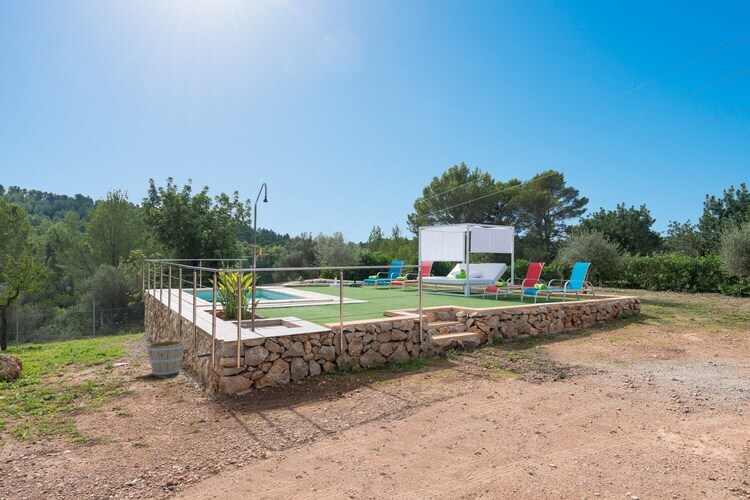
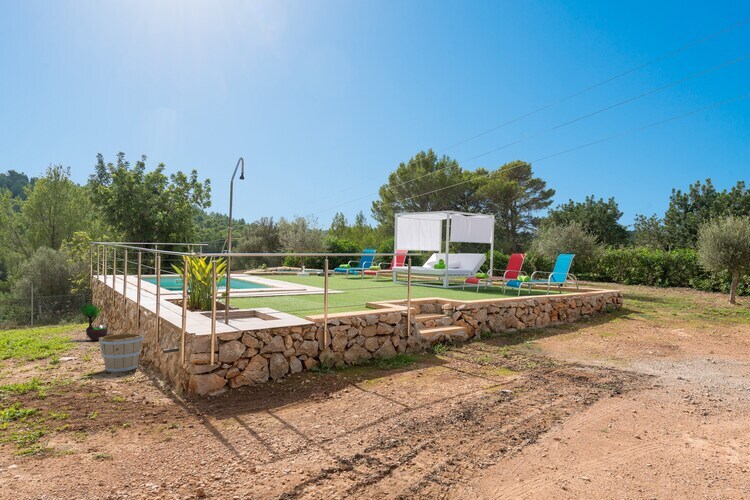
potted tree: none [132,312,156,349] -> present [79,304,107,341]

